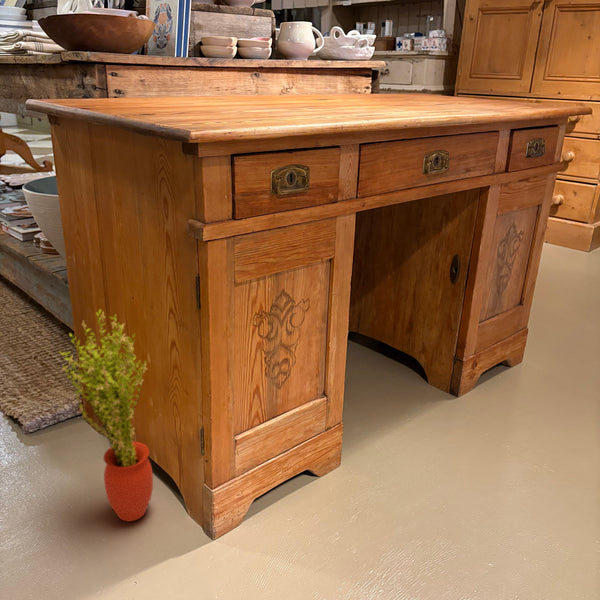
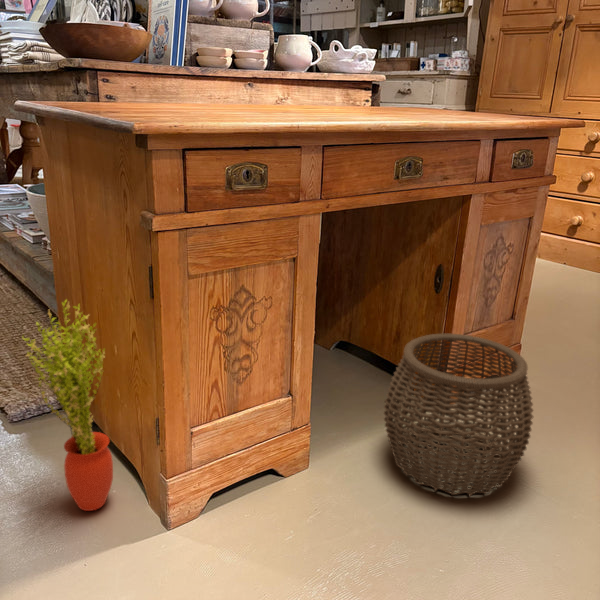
woven basket: none [413,326,562,486] -> present [384,334,533,496]

